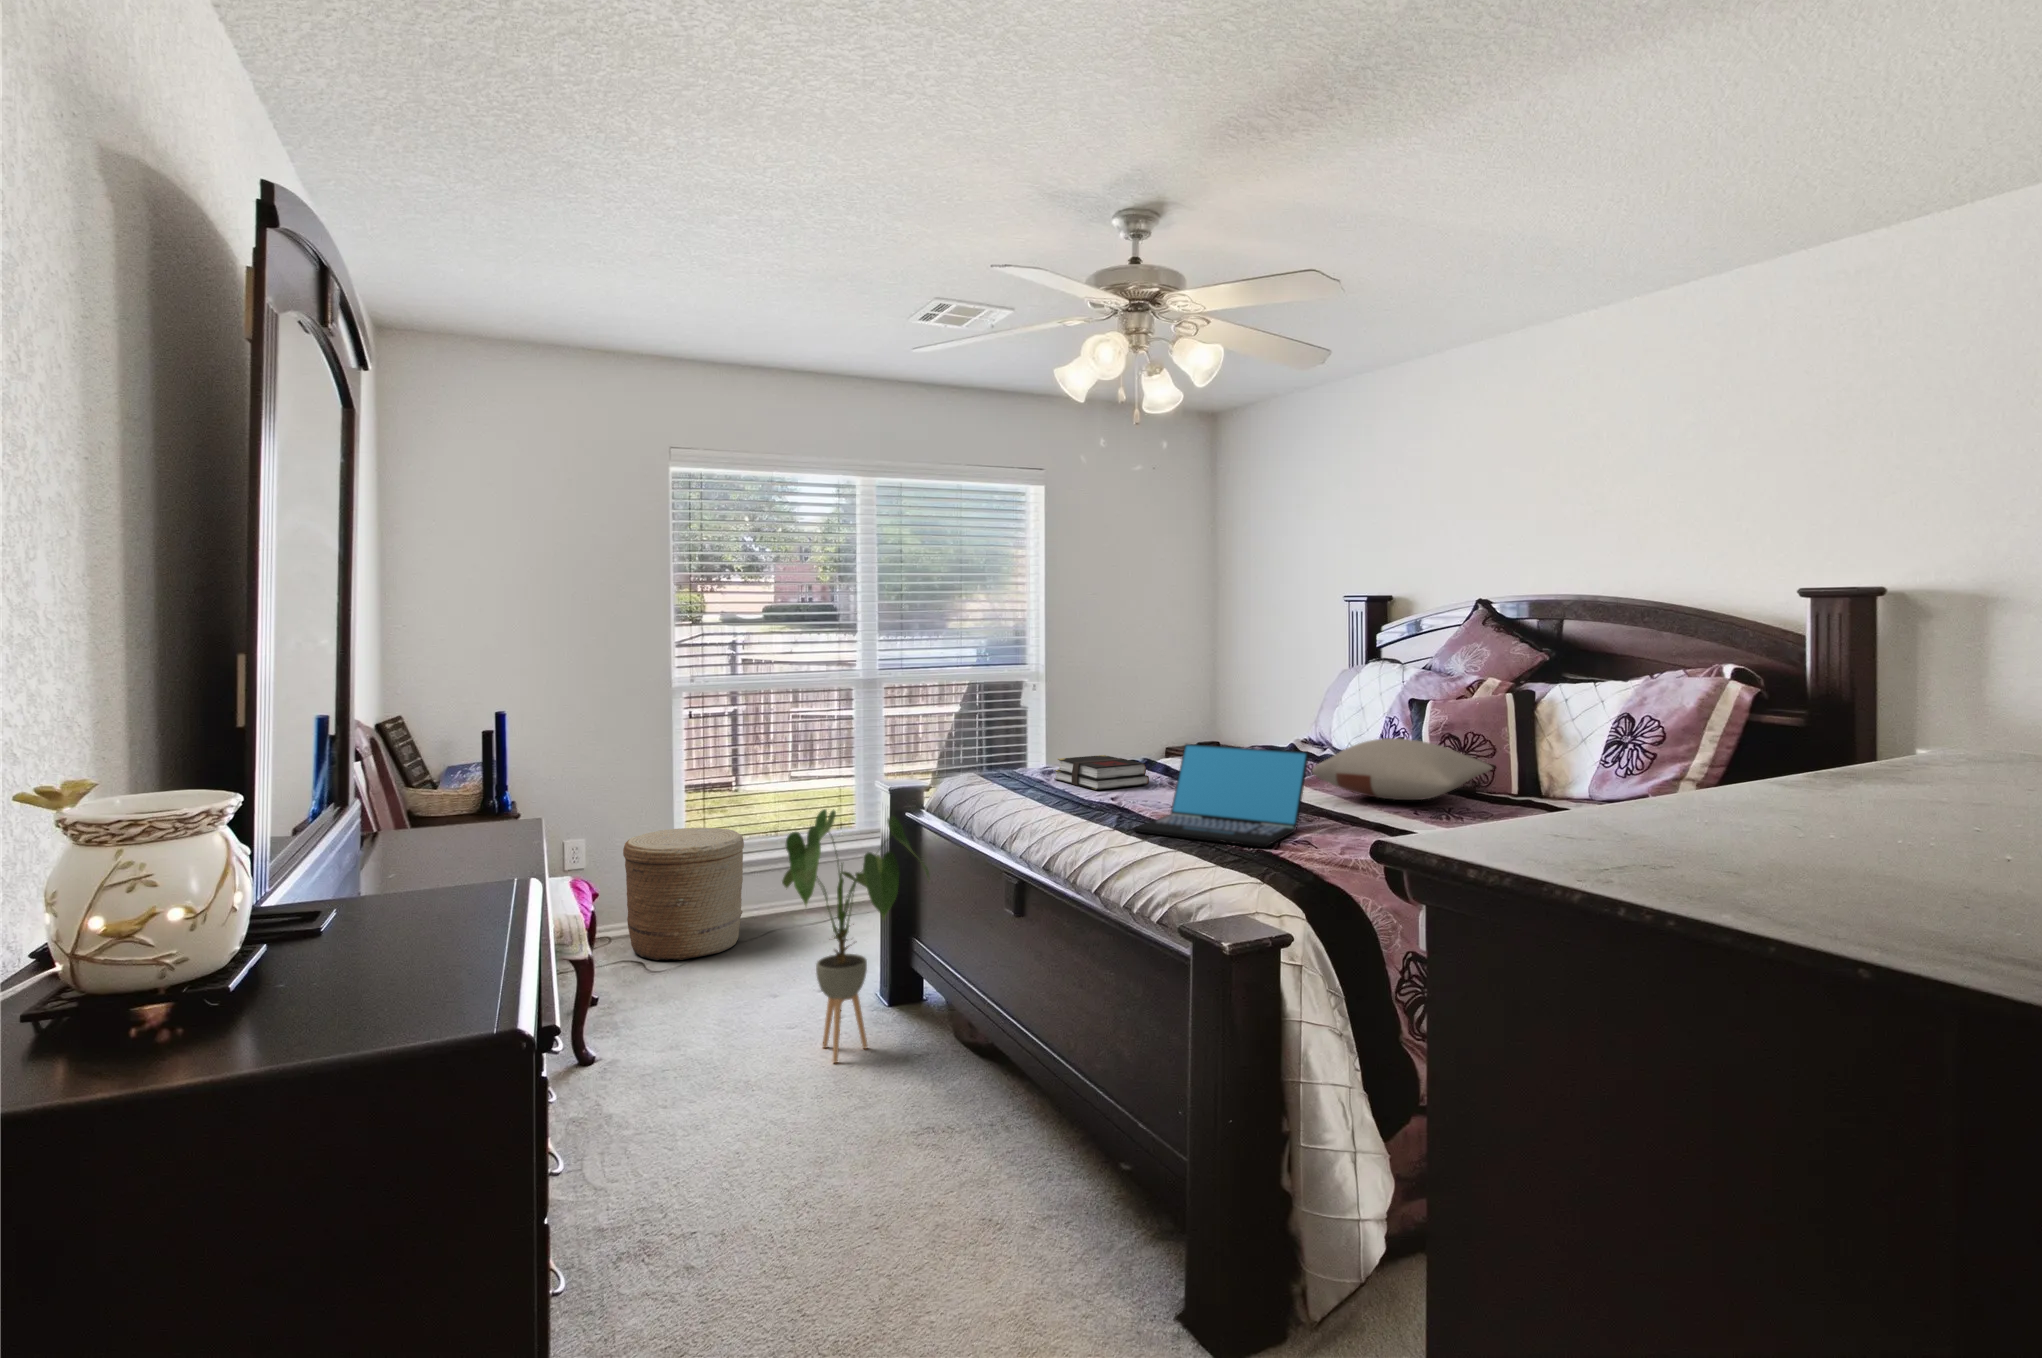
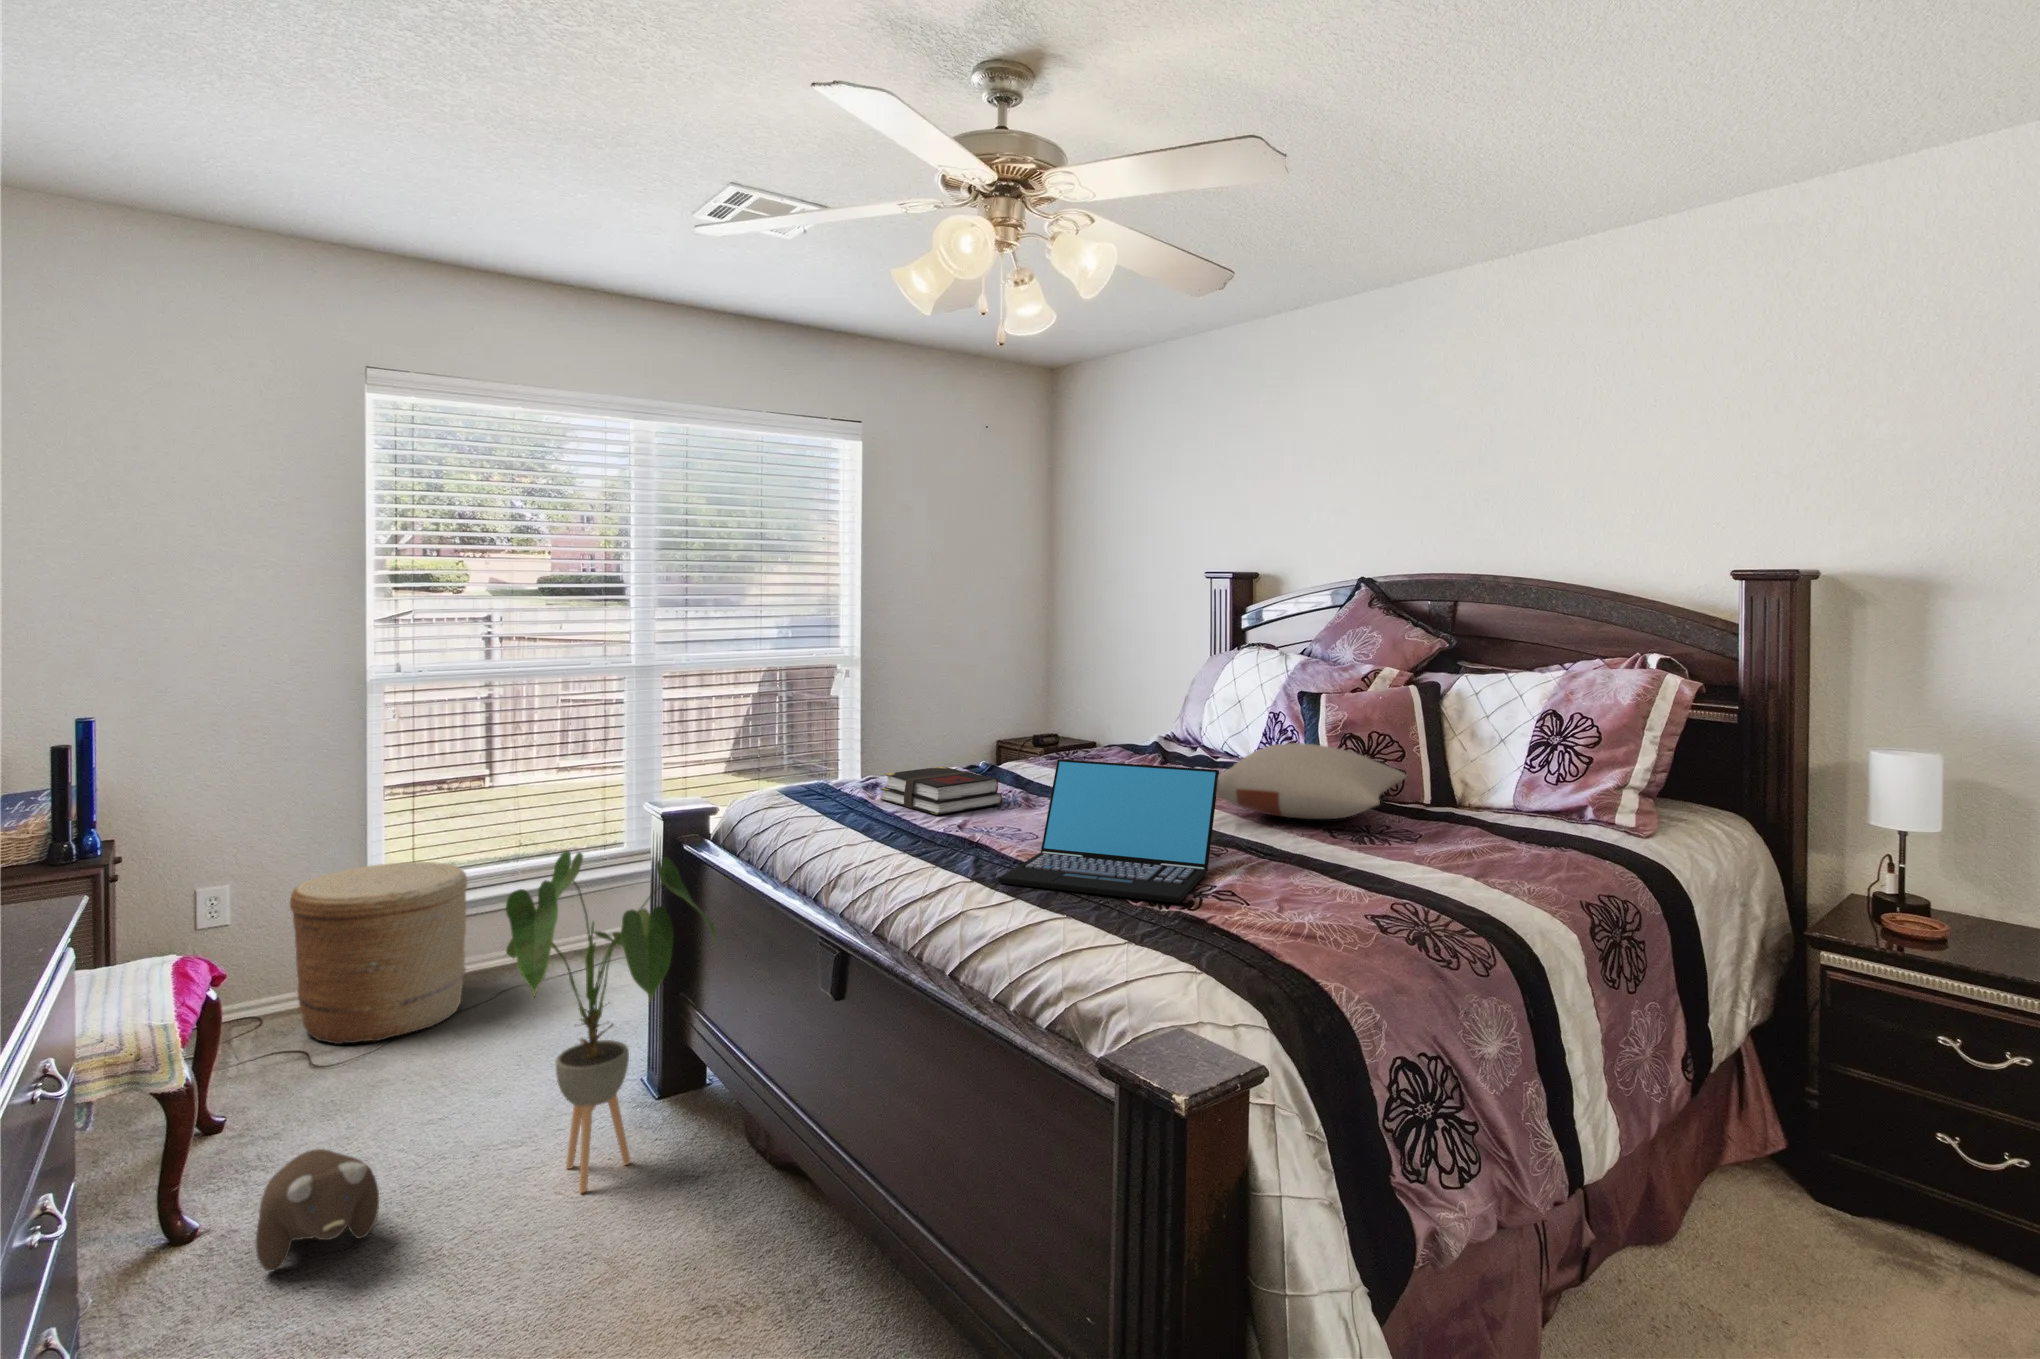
plush toy: none [625,1011,701,1090] -> present [256,1149,379,1271]

